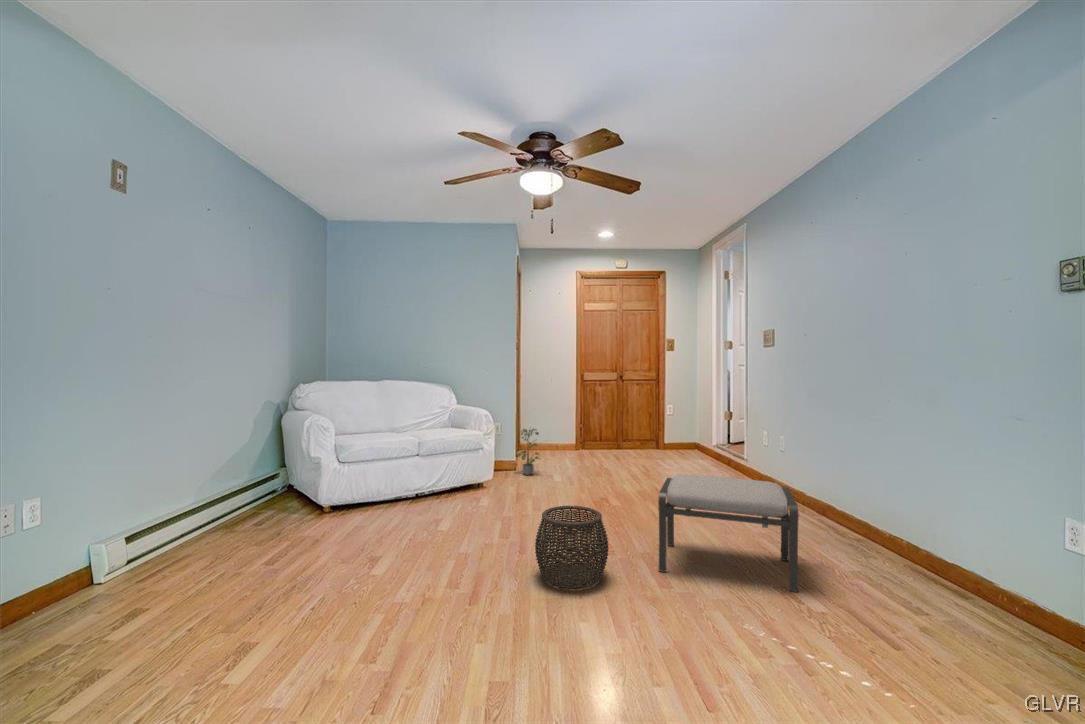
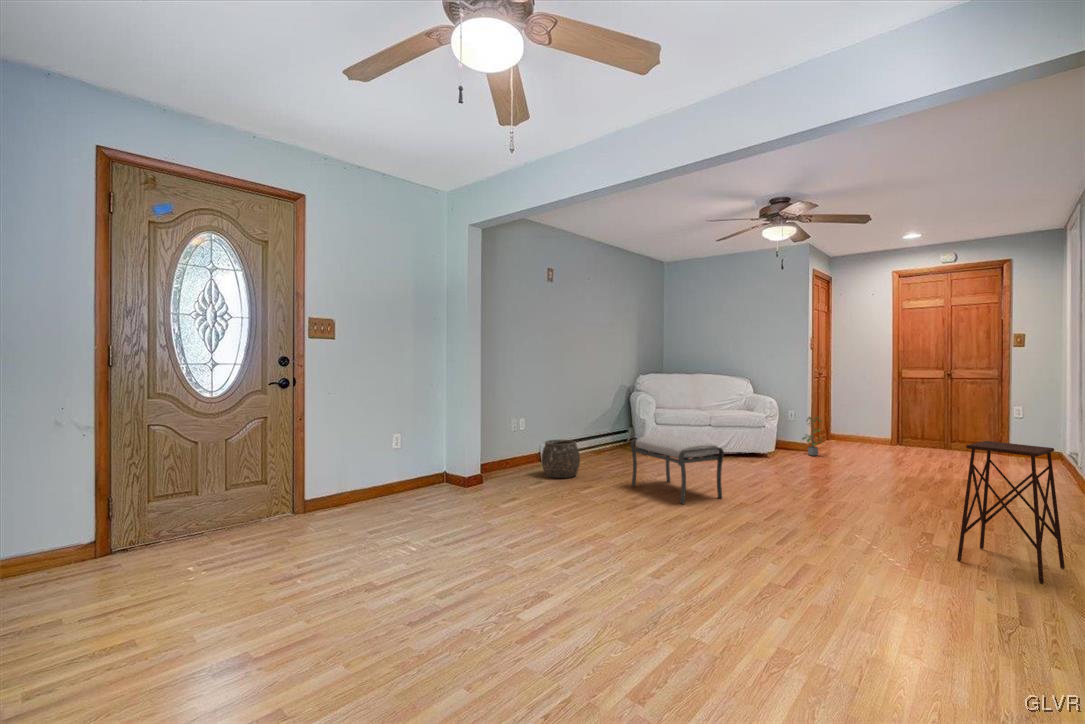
side table: none [861,464,1007,662] -> present [957,441,1065,583]
ottoman: present [658,475,799,592] -> present [631,434,724,504]
woven basket: present [535,506,609,589] -> present [541,439,580,478]

